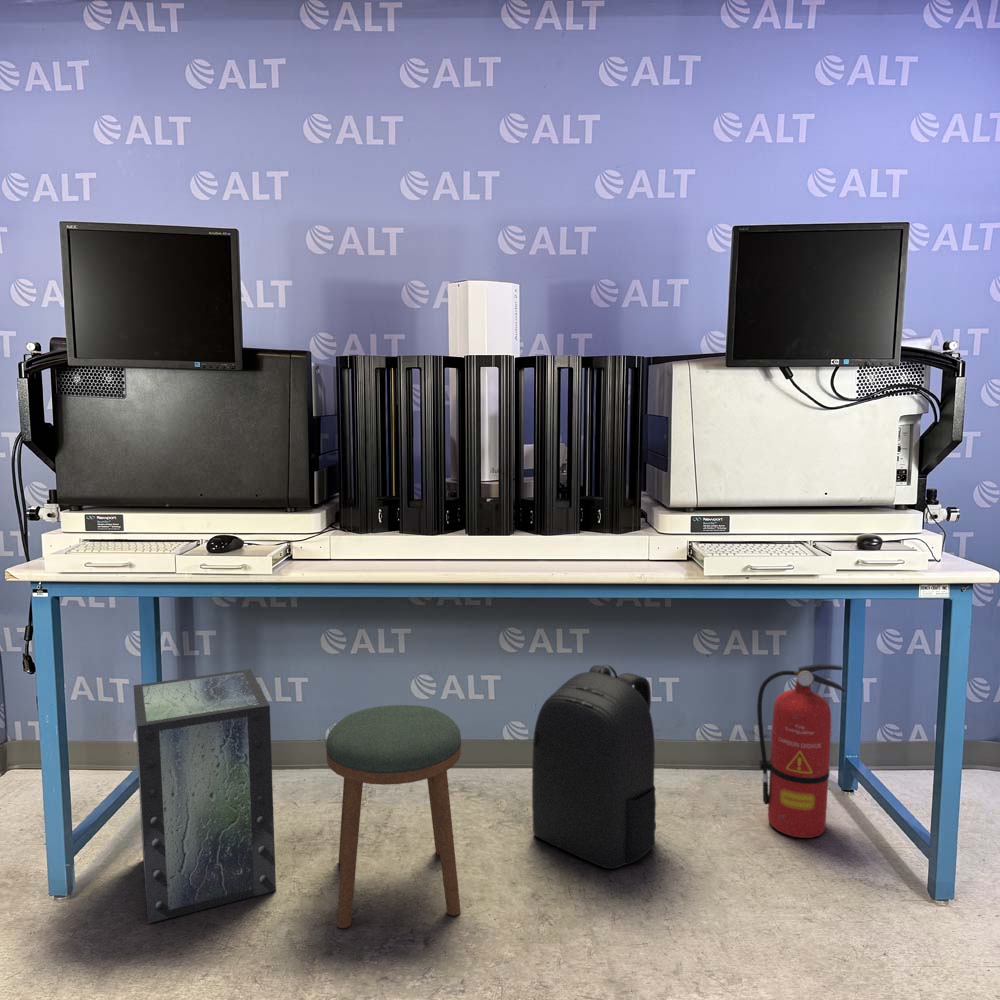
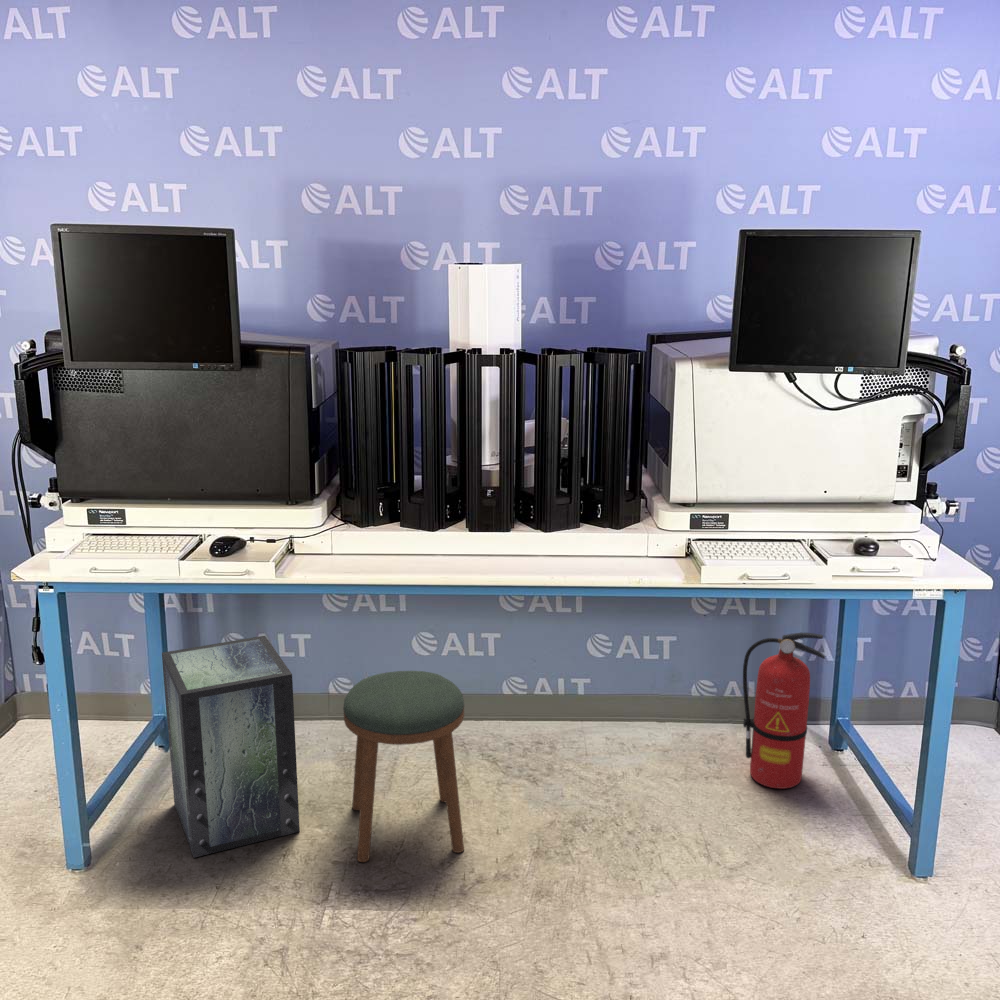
backpack: present [532,665,656,869] -> none [530,631,645,815]

